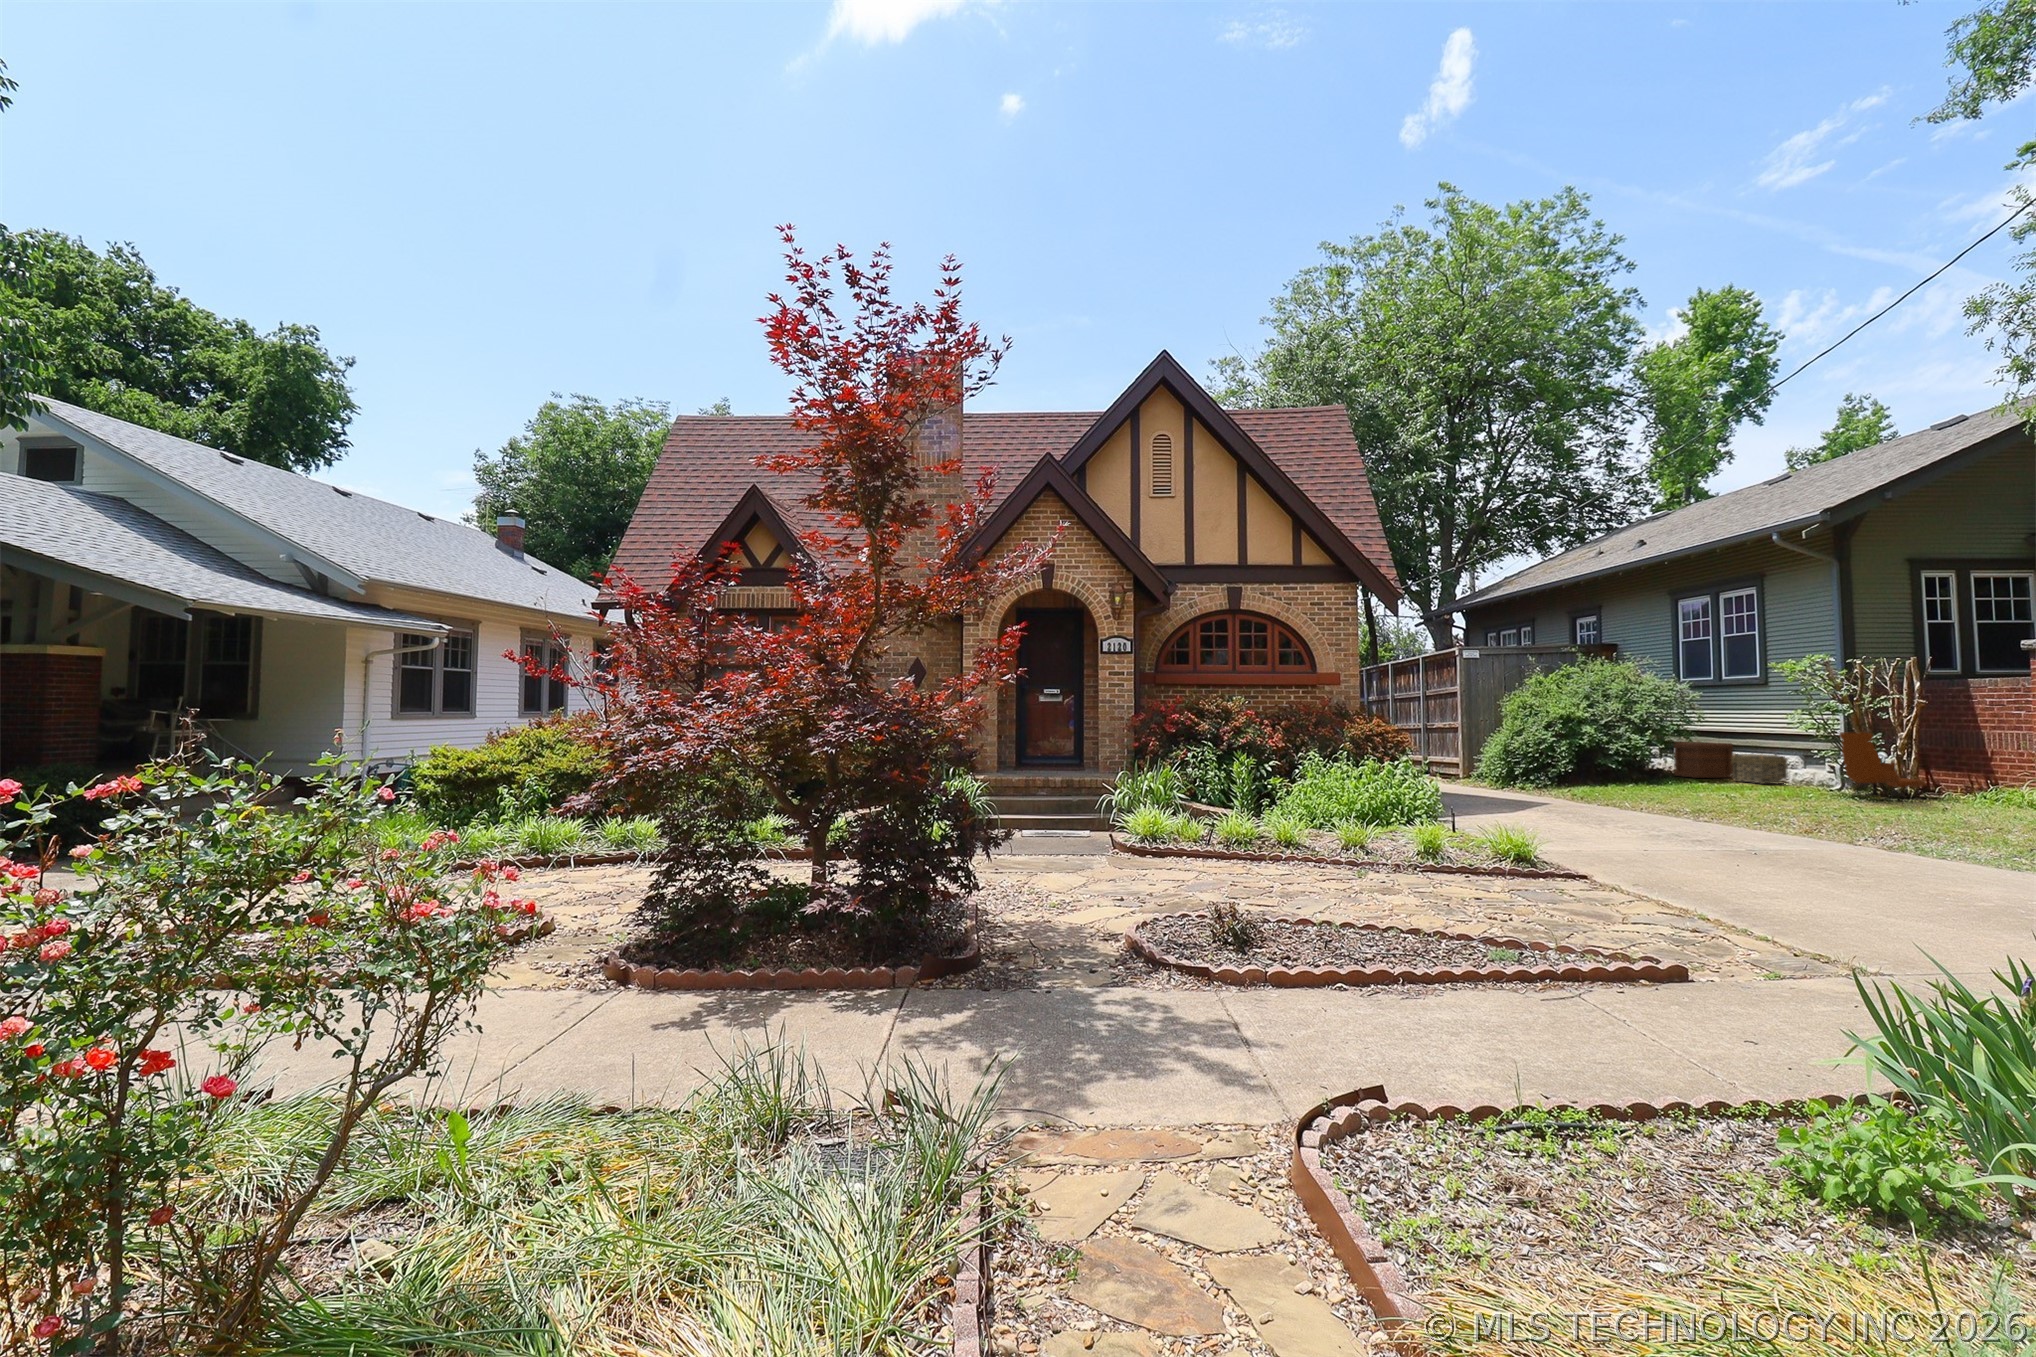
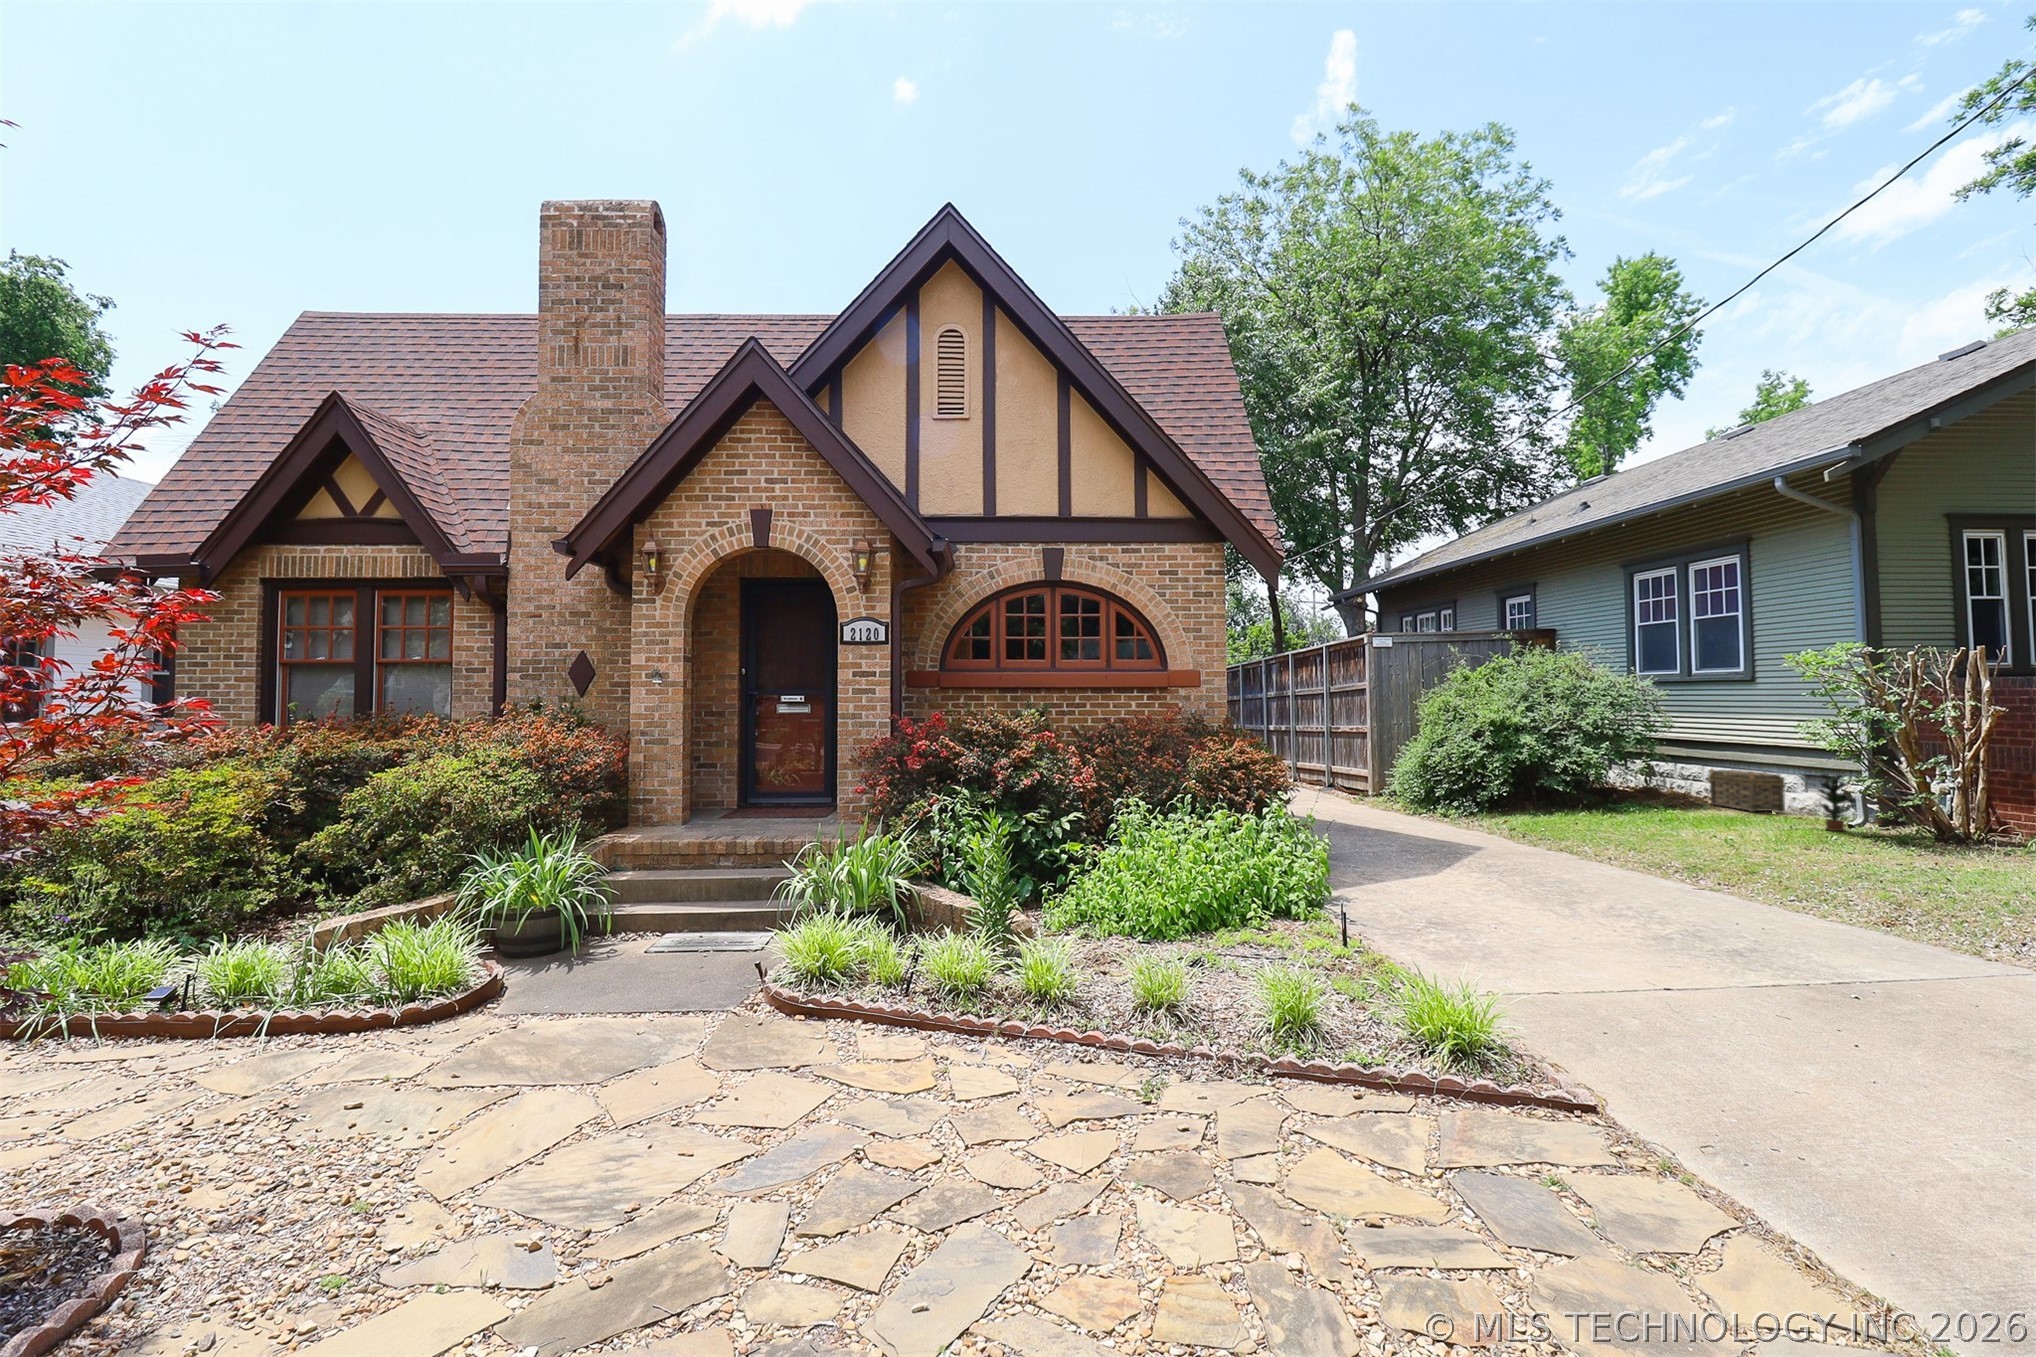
lounge chair: present [1839,732,1926,798] -> none [1886,754,2005,853]
wooden crate: present [1674,742,1733,778] -> none [1630,751,1707,799]
potted plant: none [1799,751,1832,792] -> present [1818,774,1856,831]

